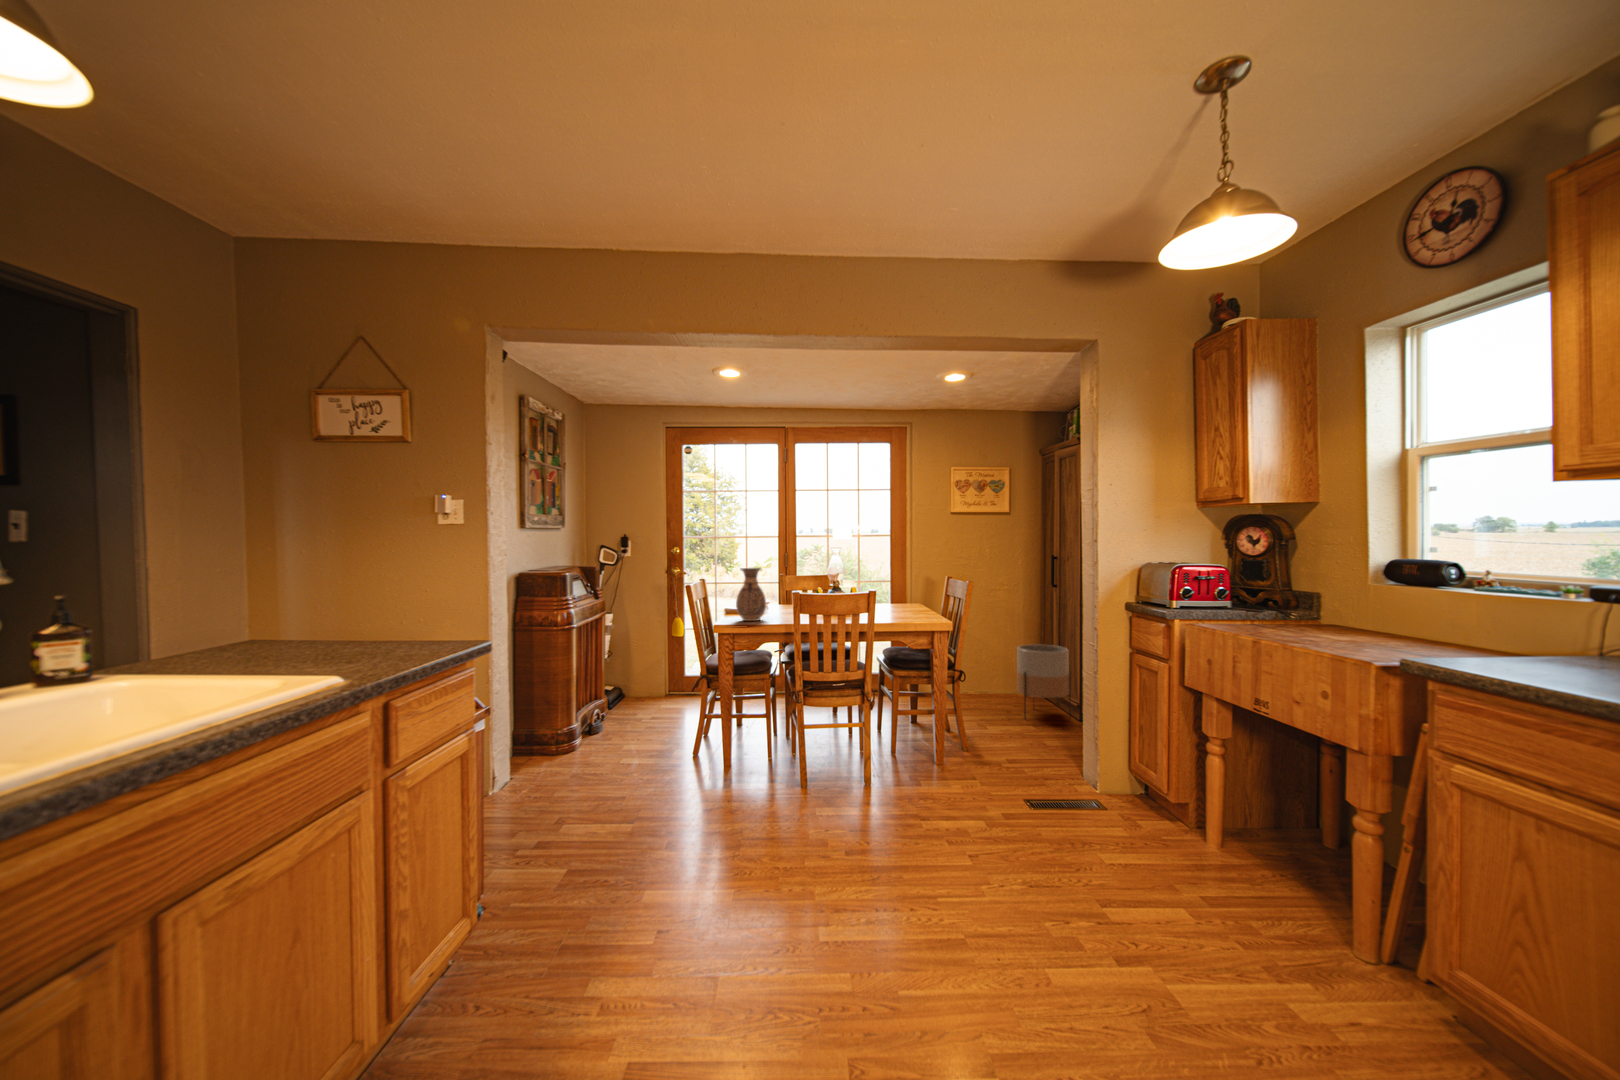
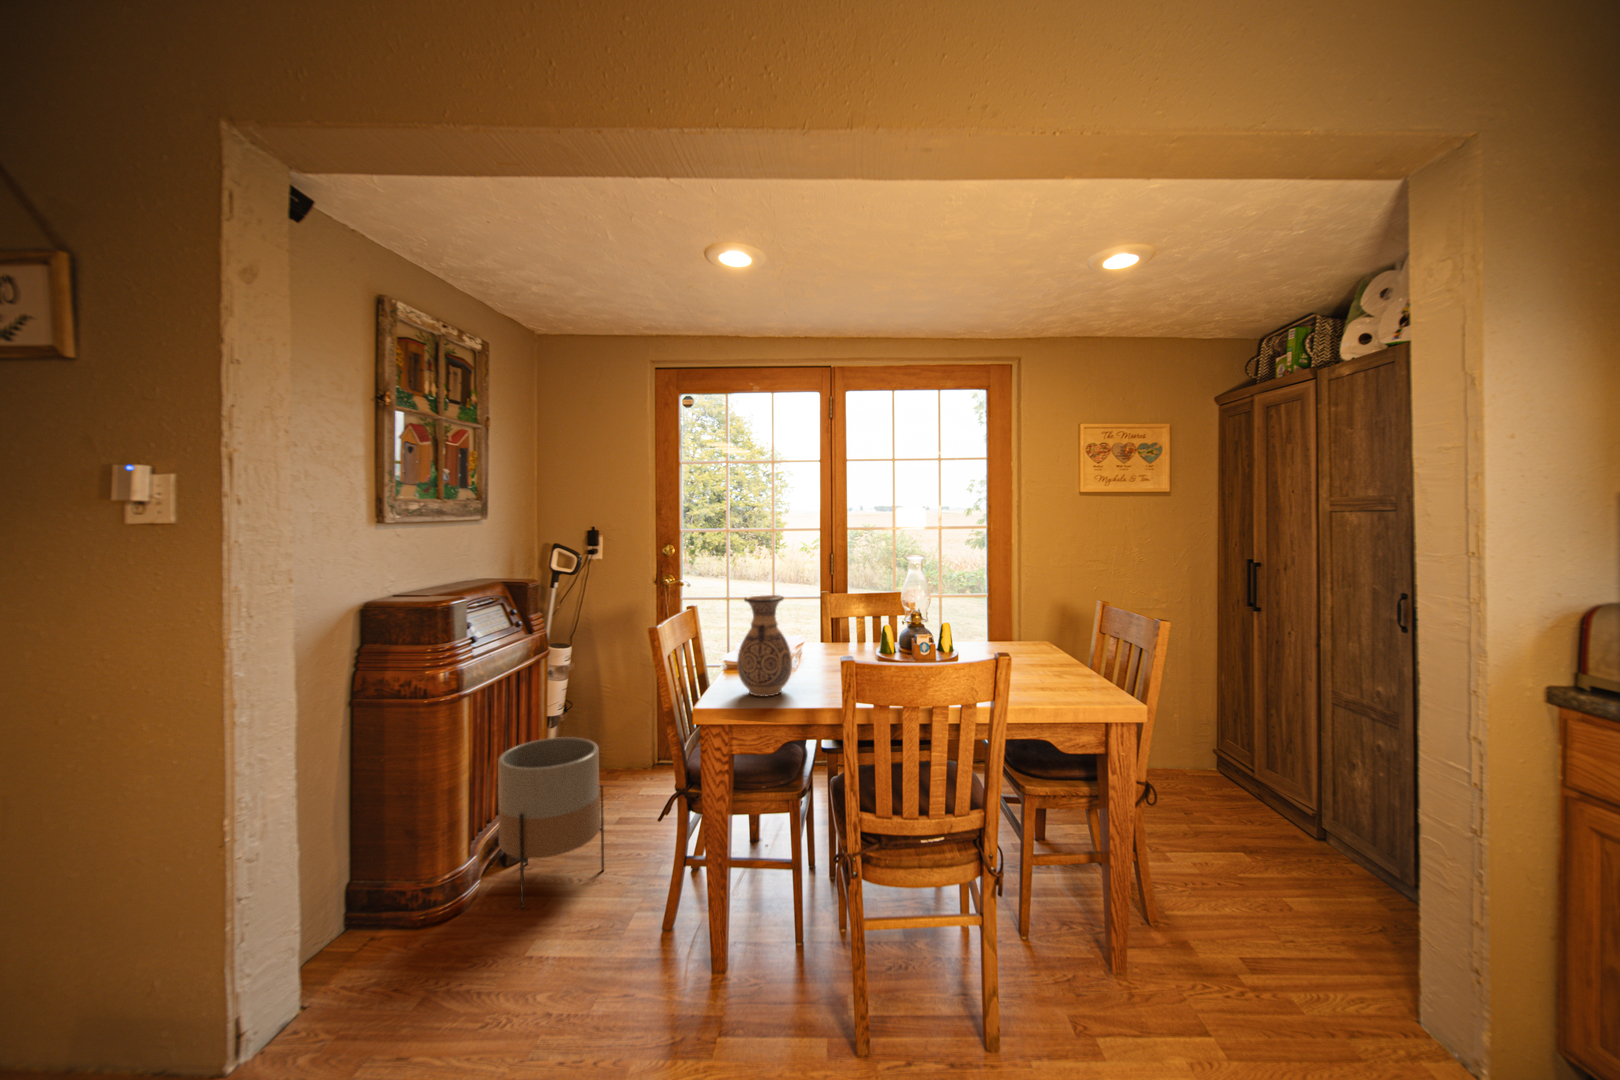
planter: present [1017,644,1071,718] -> present [498,737,604,909]

